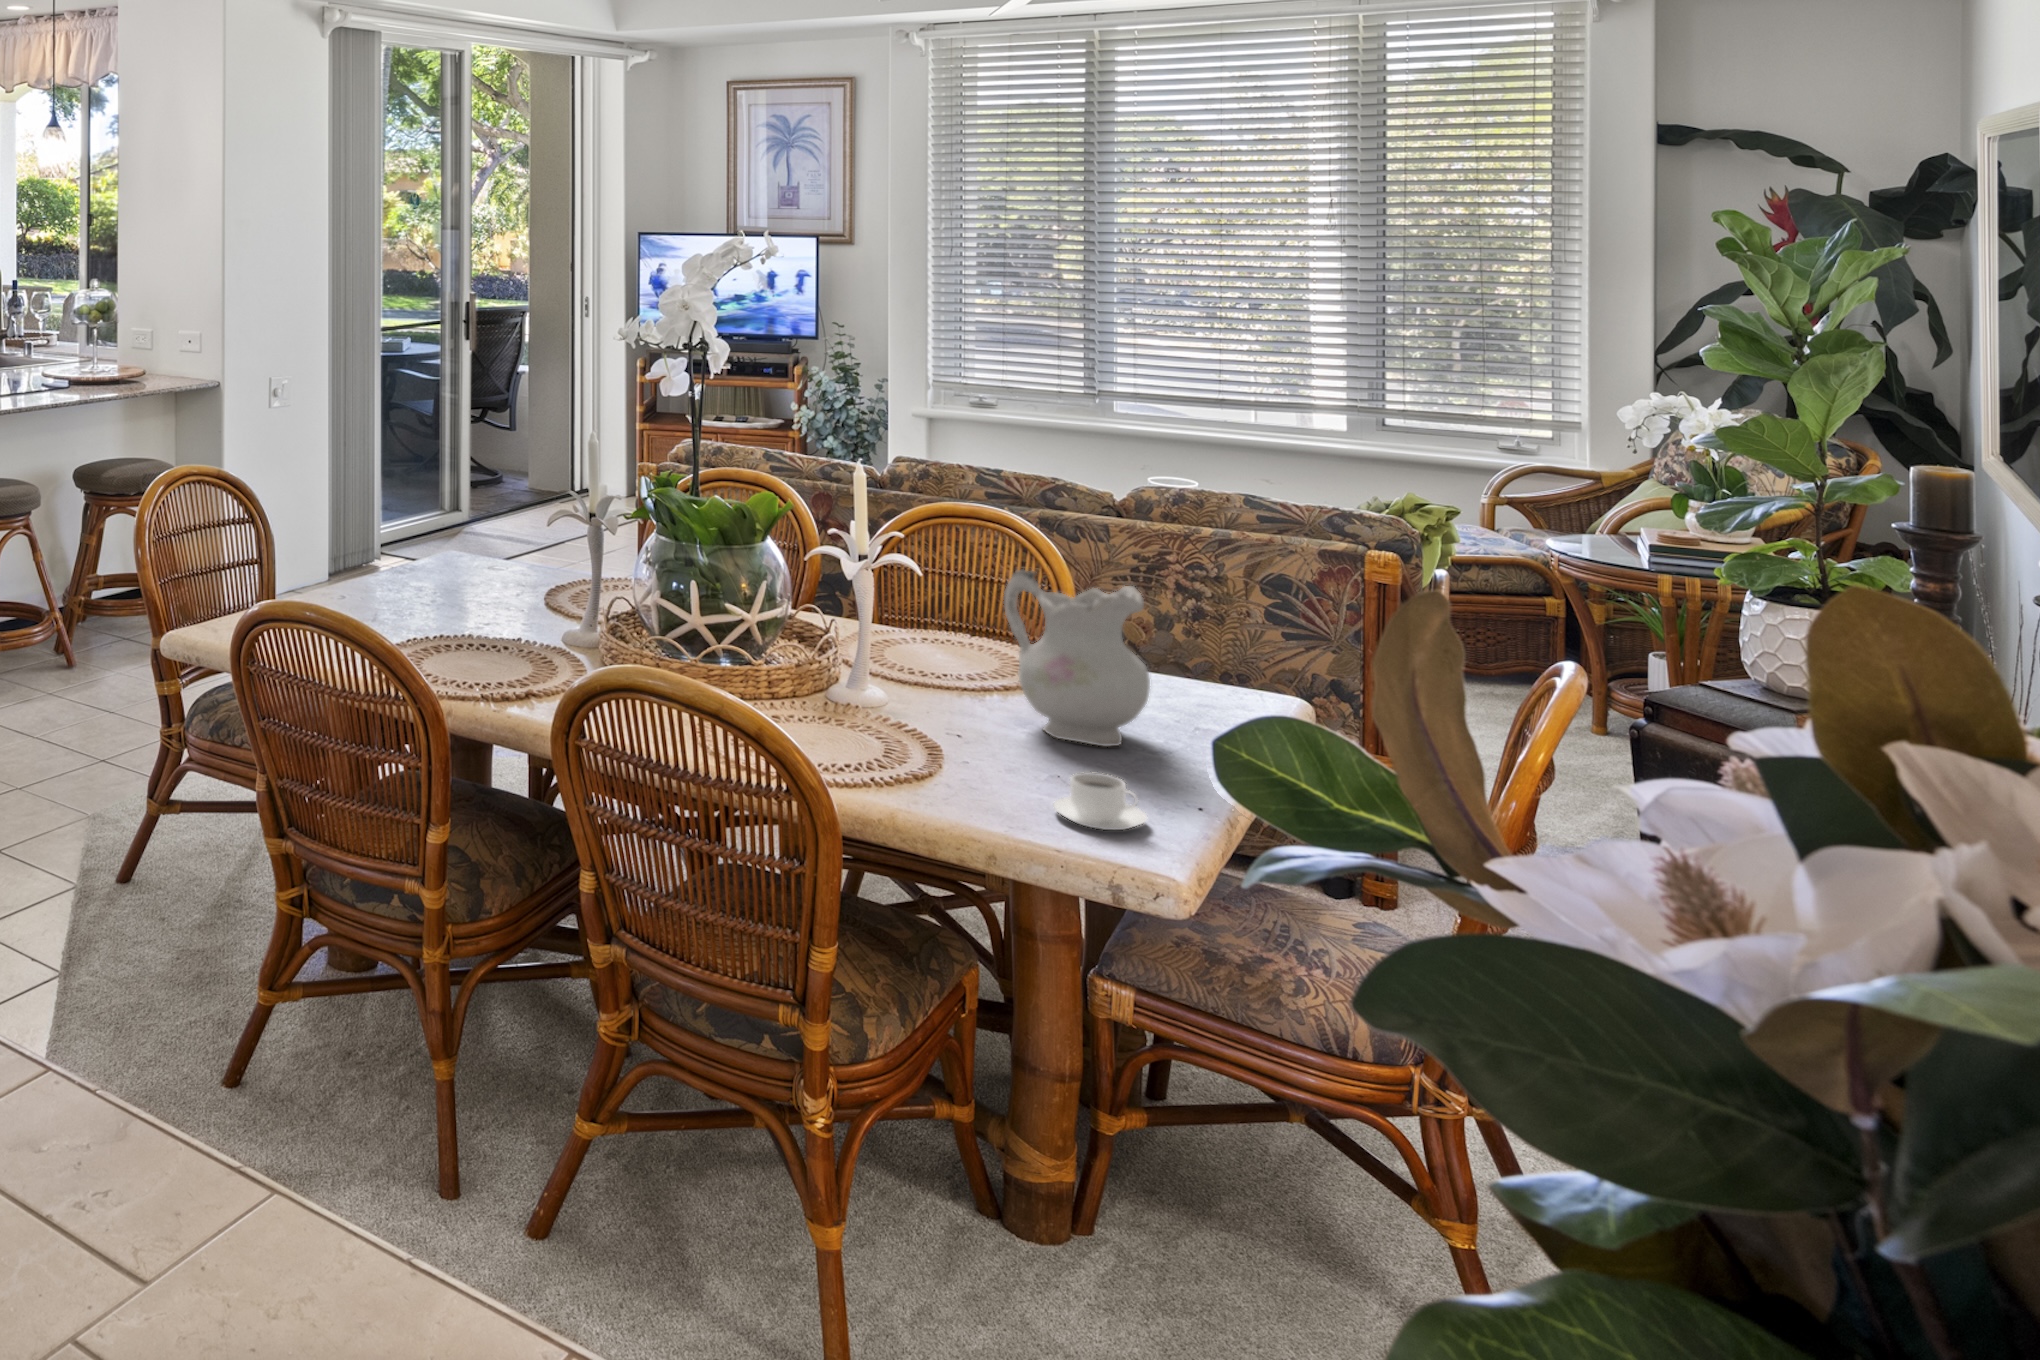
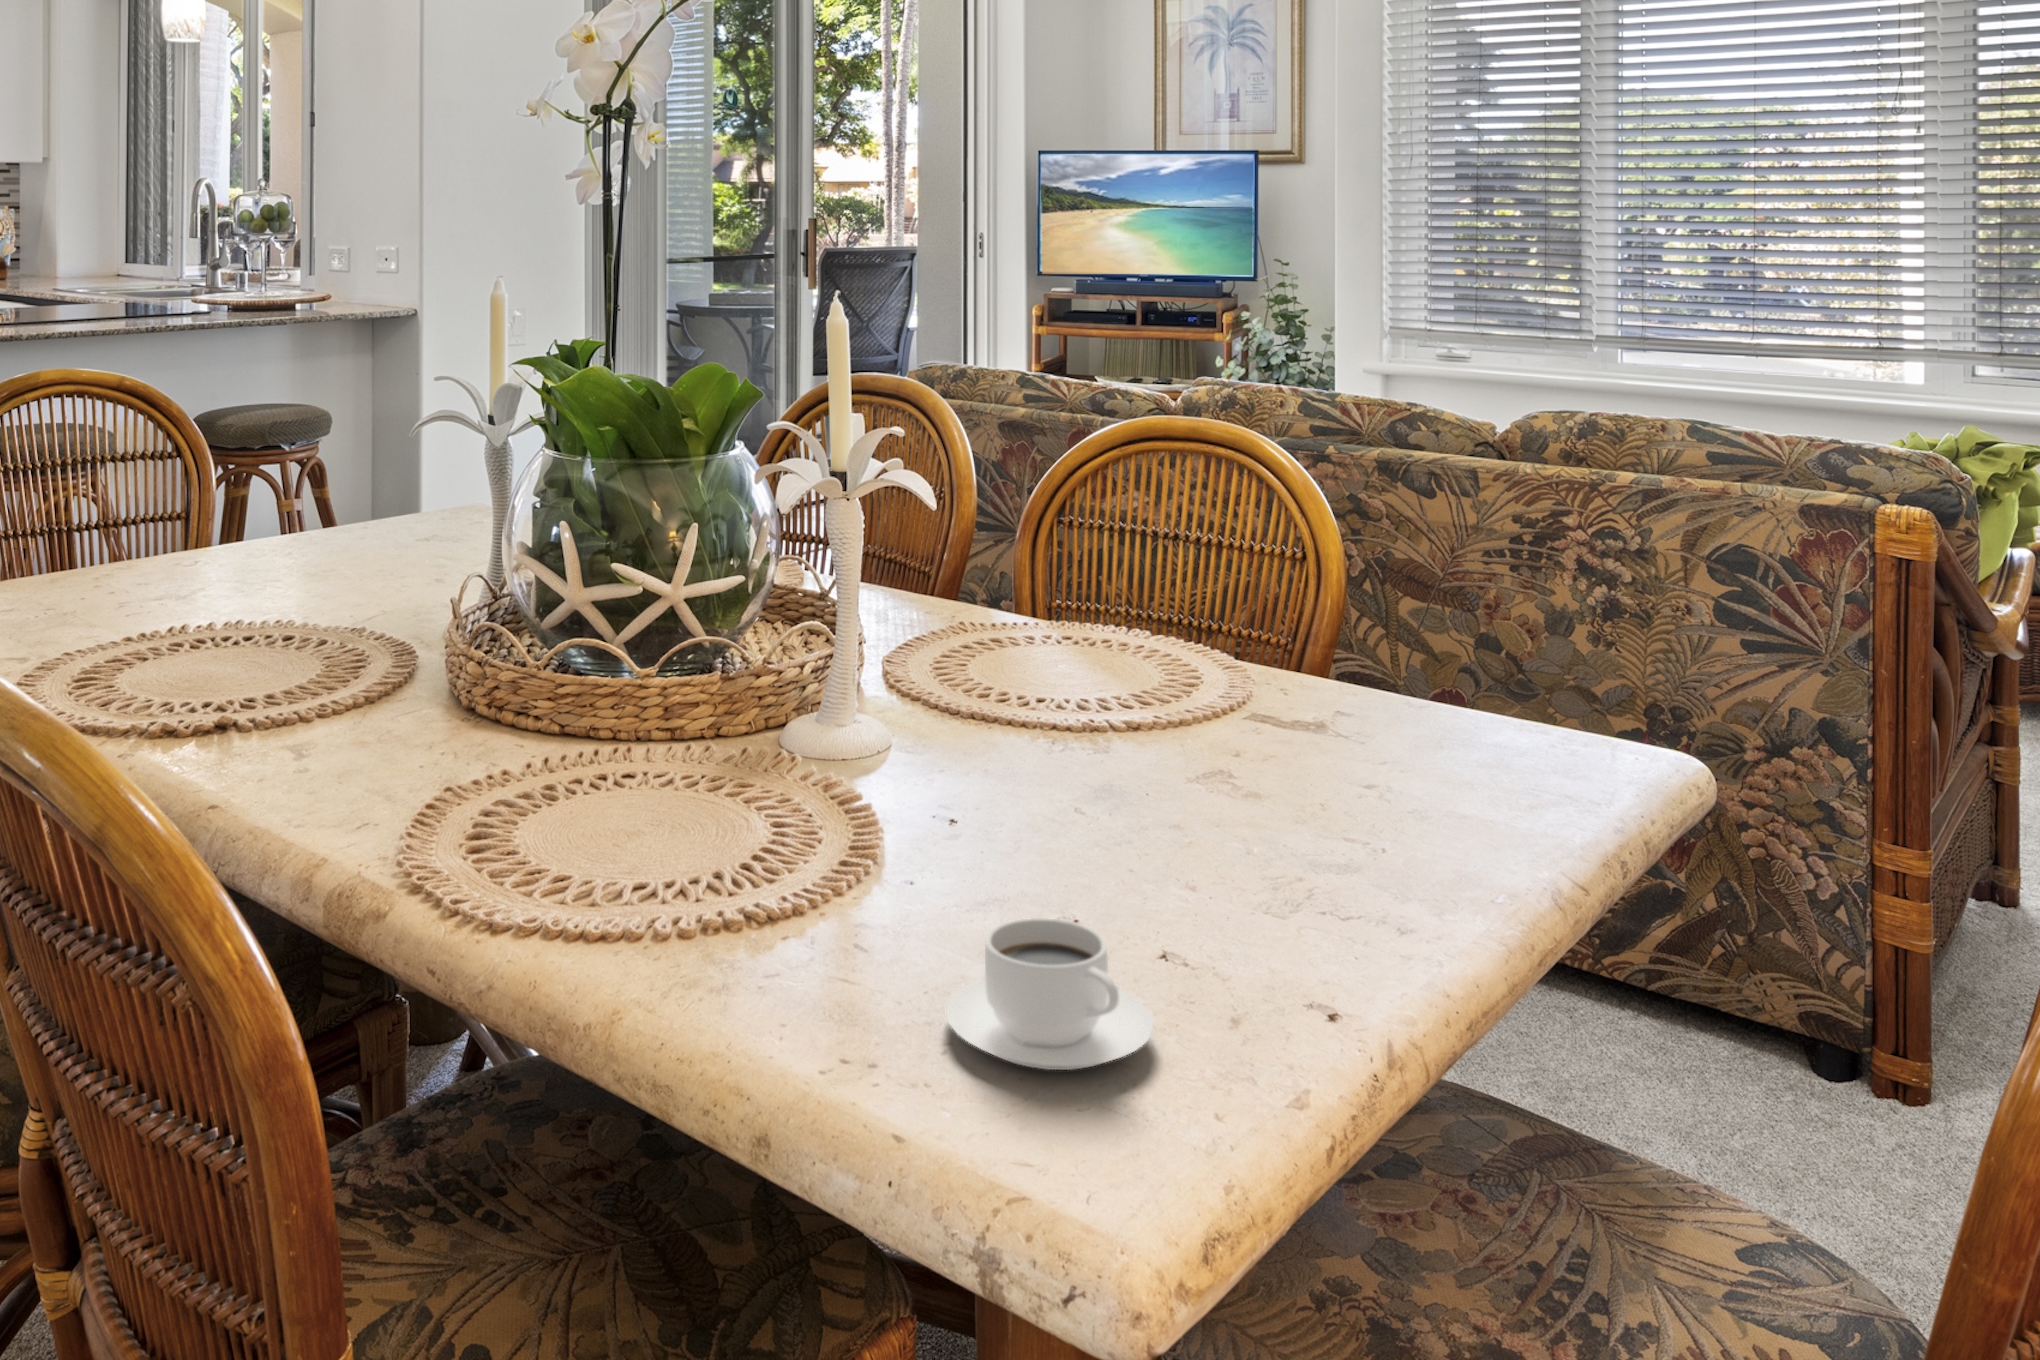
ceramic pitcher: present [1004,570,1150,747] -> none [1055,482,1313,845]

